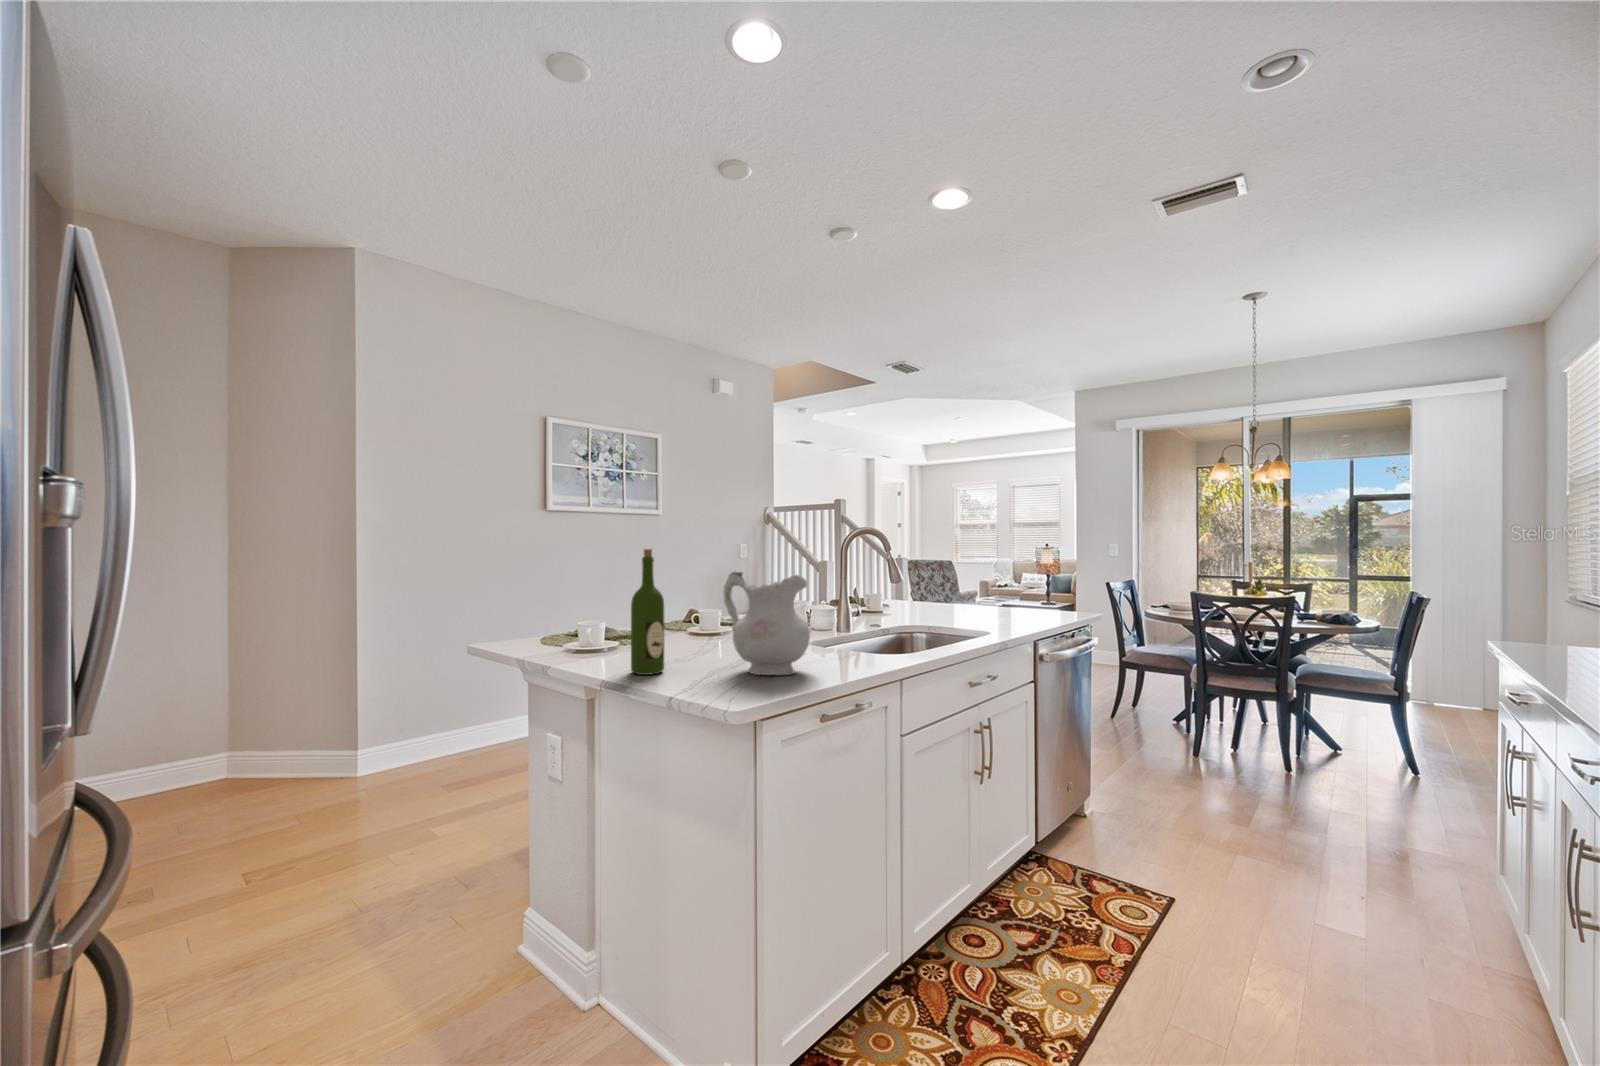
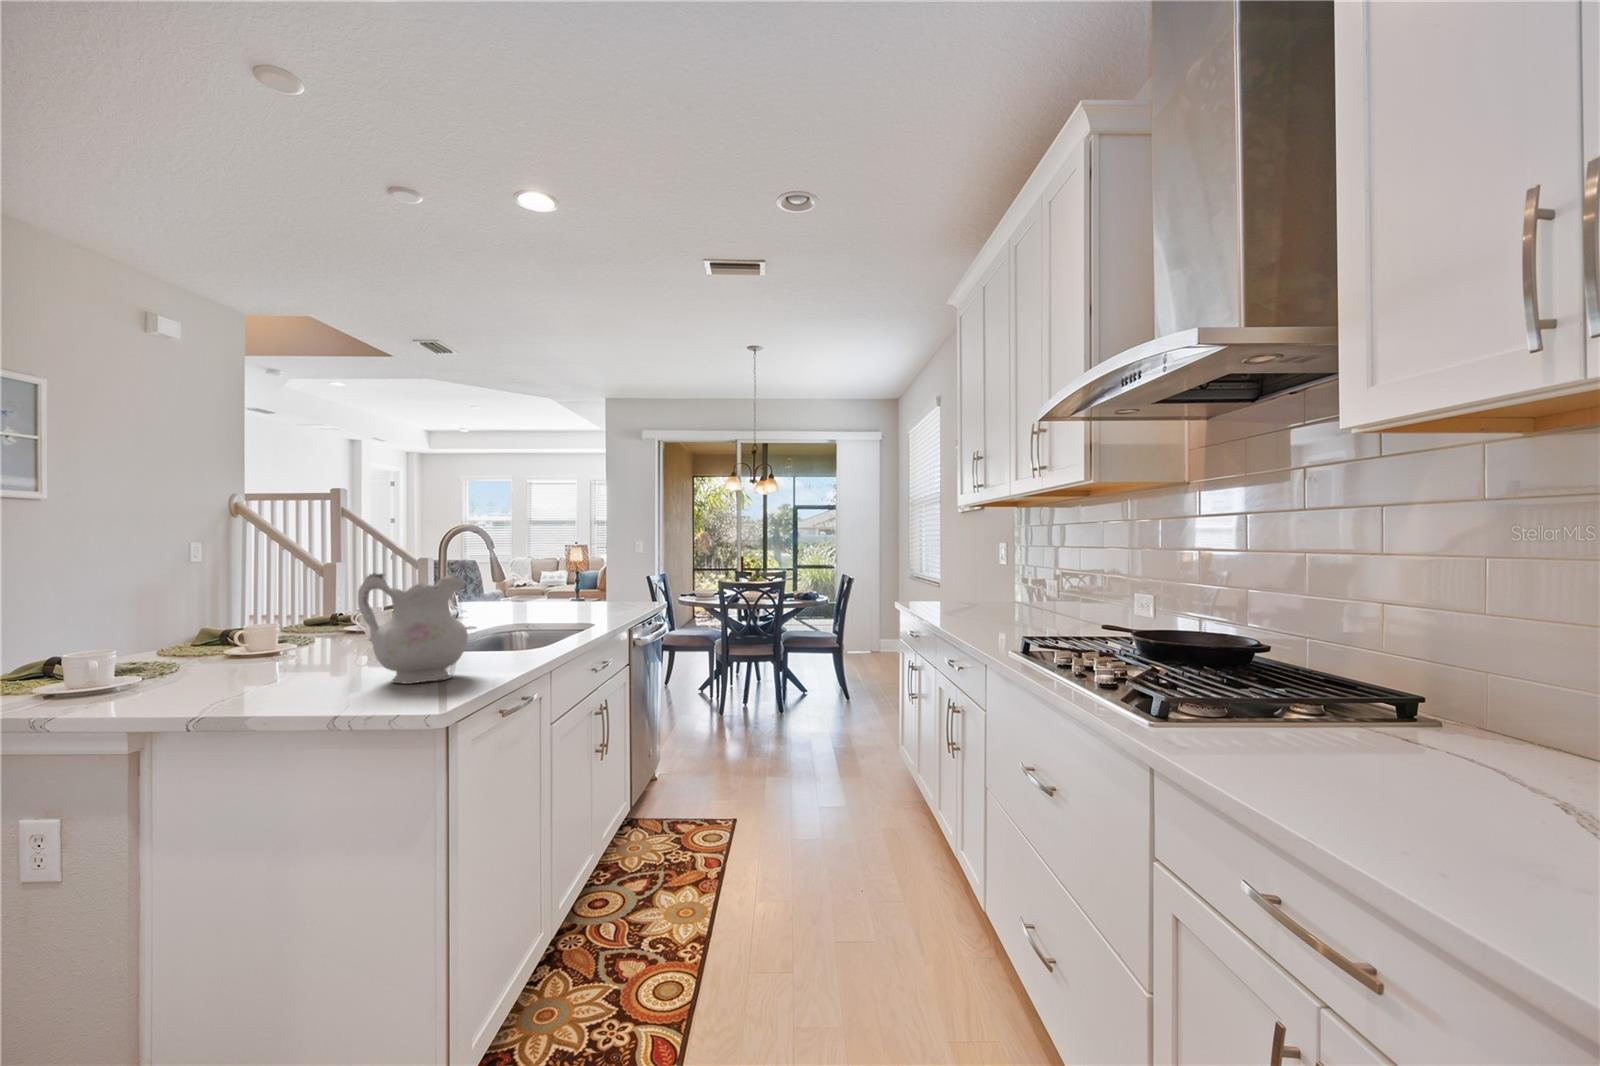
wine bottle: present [631,549,664,675] -> none [229,549,280,704]

